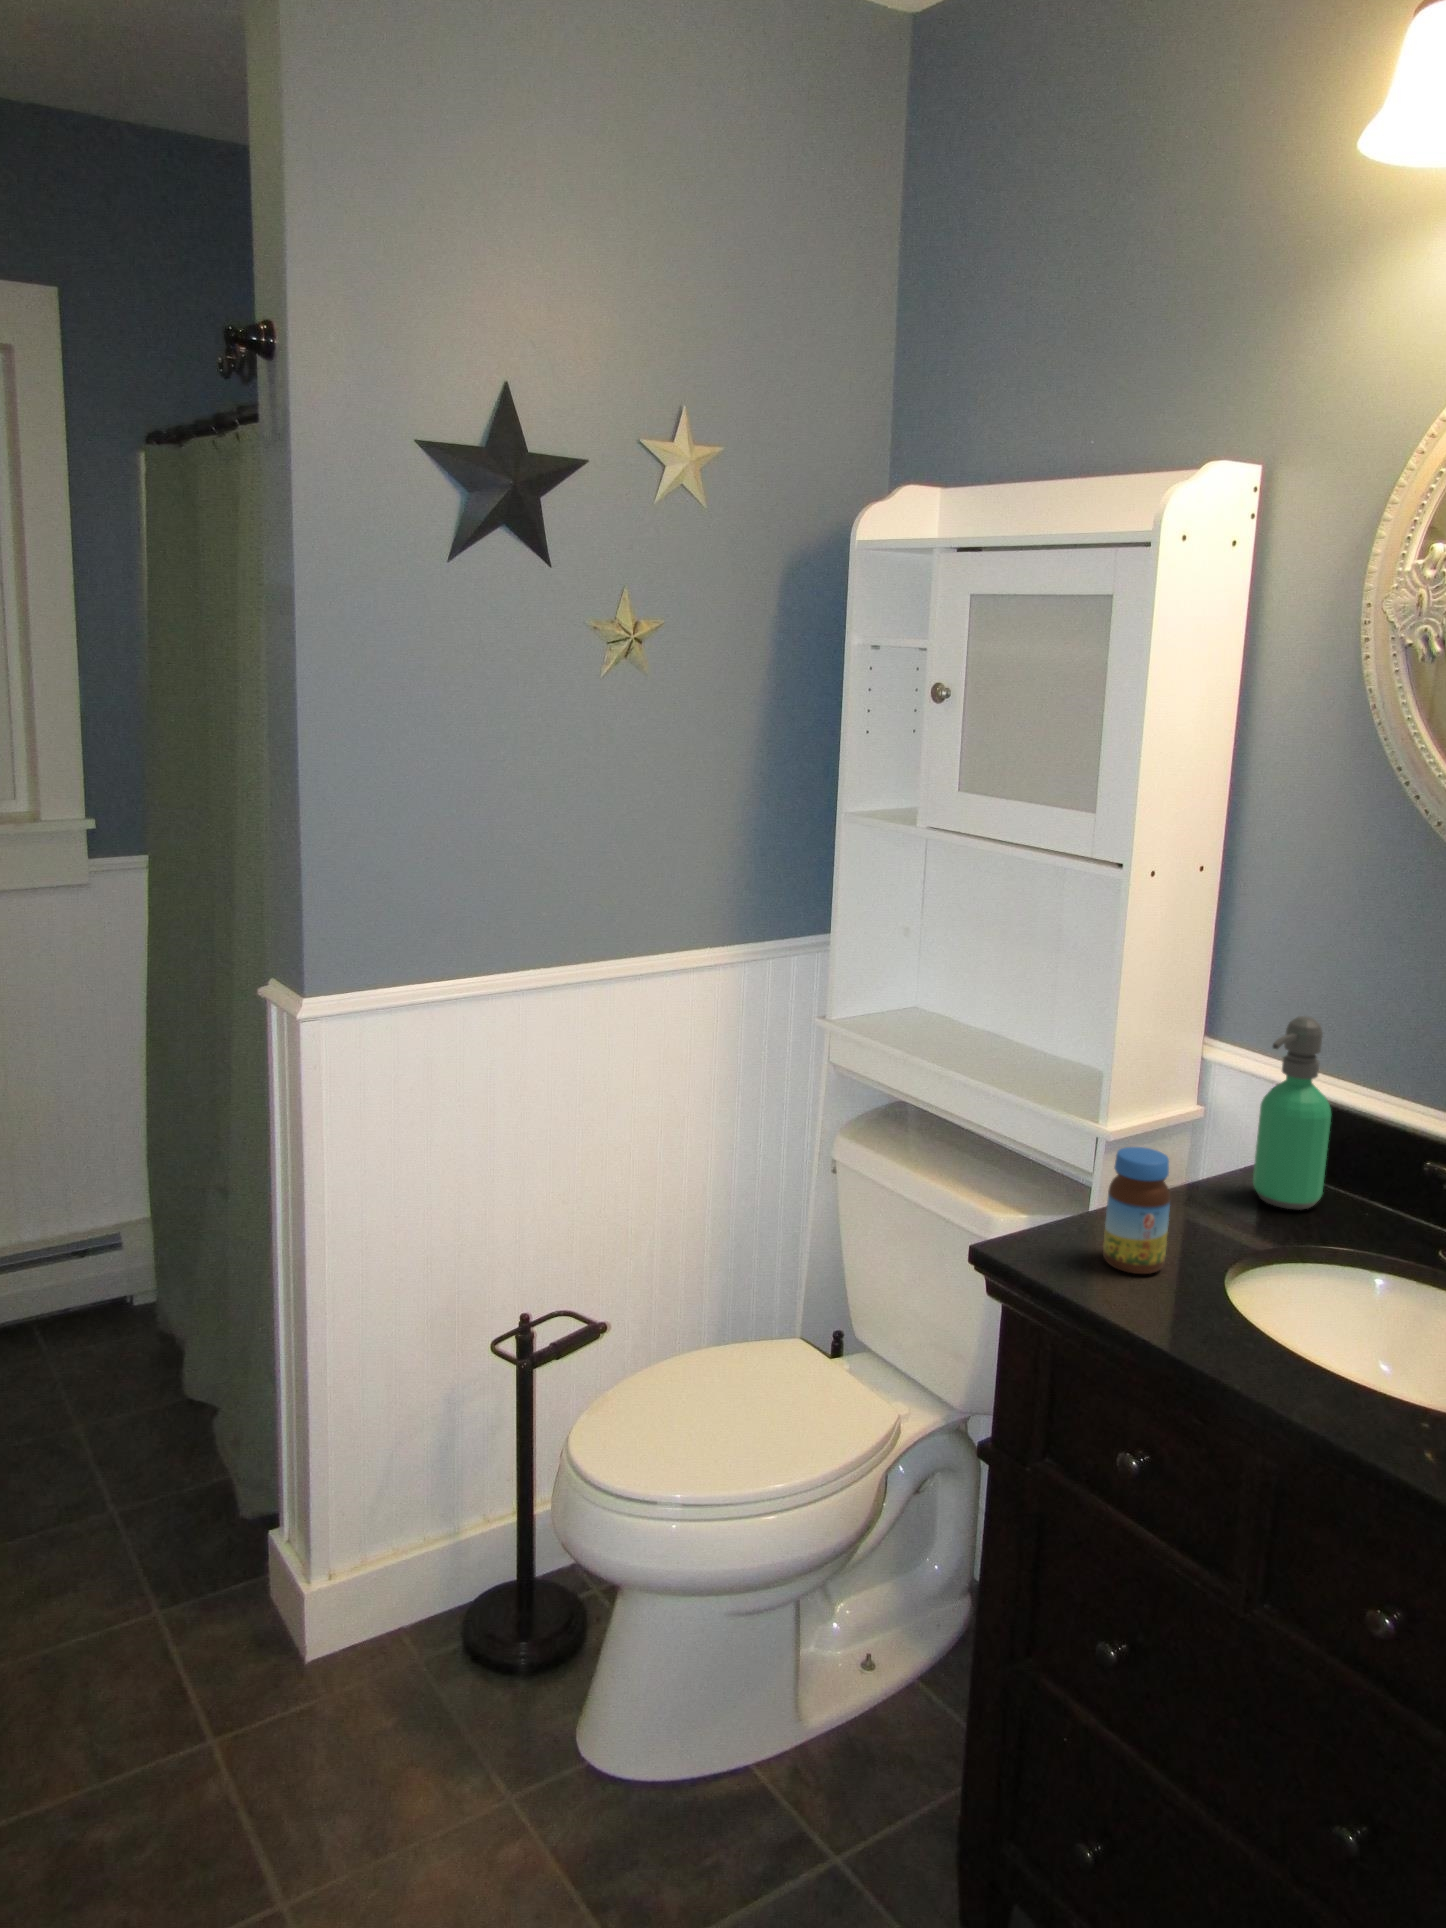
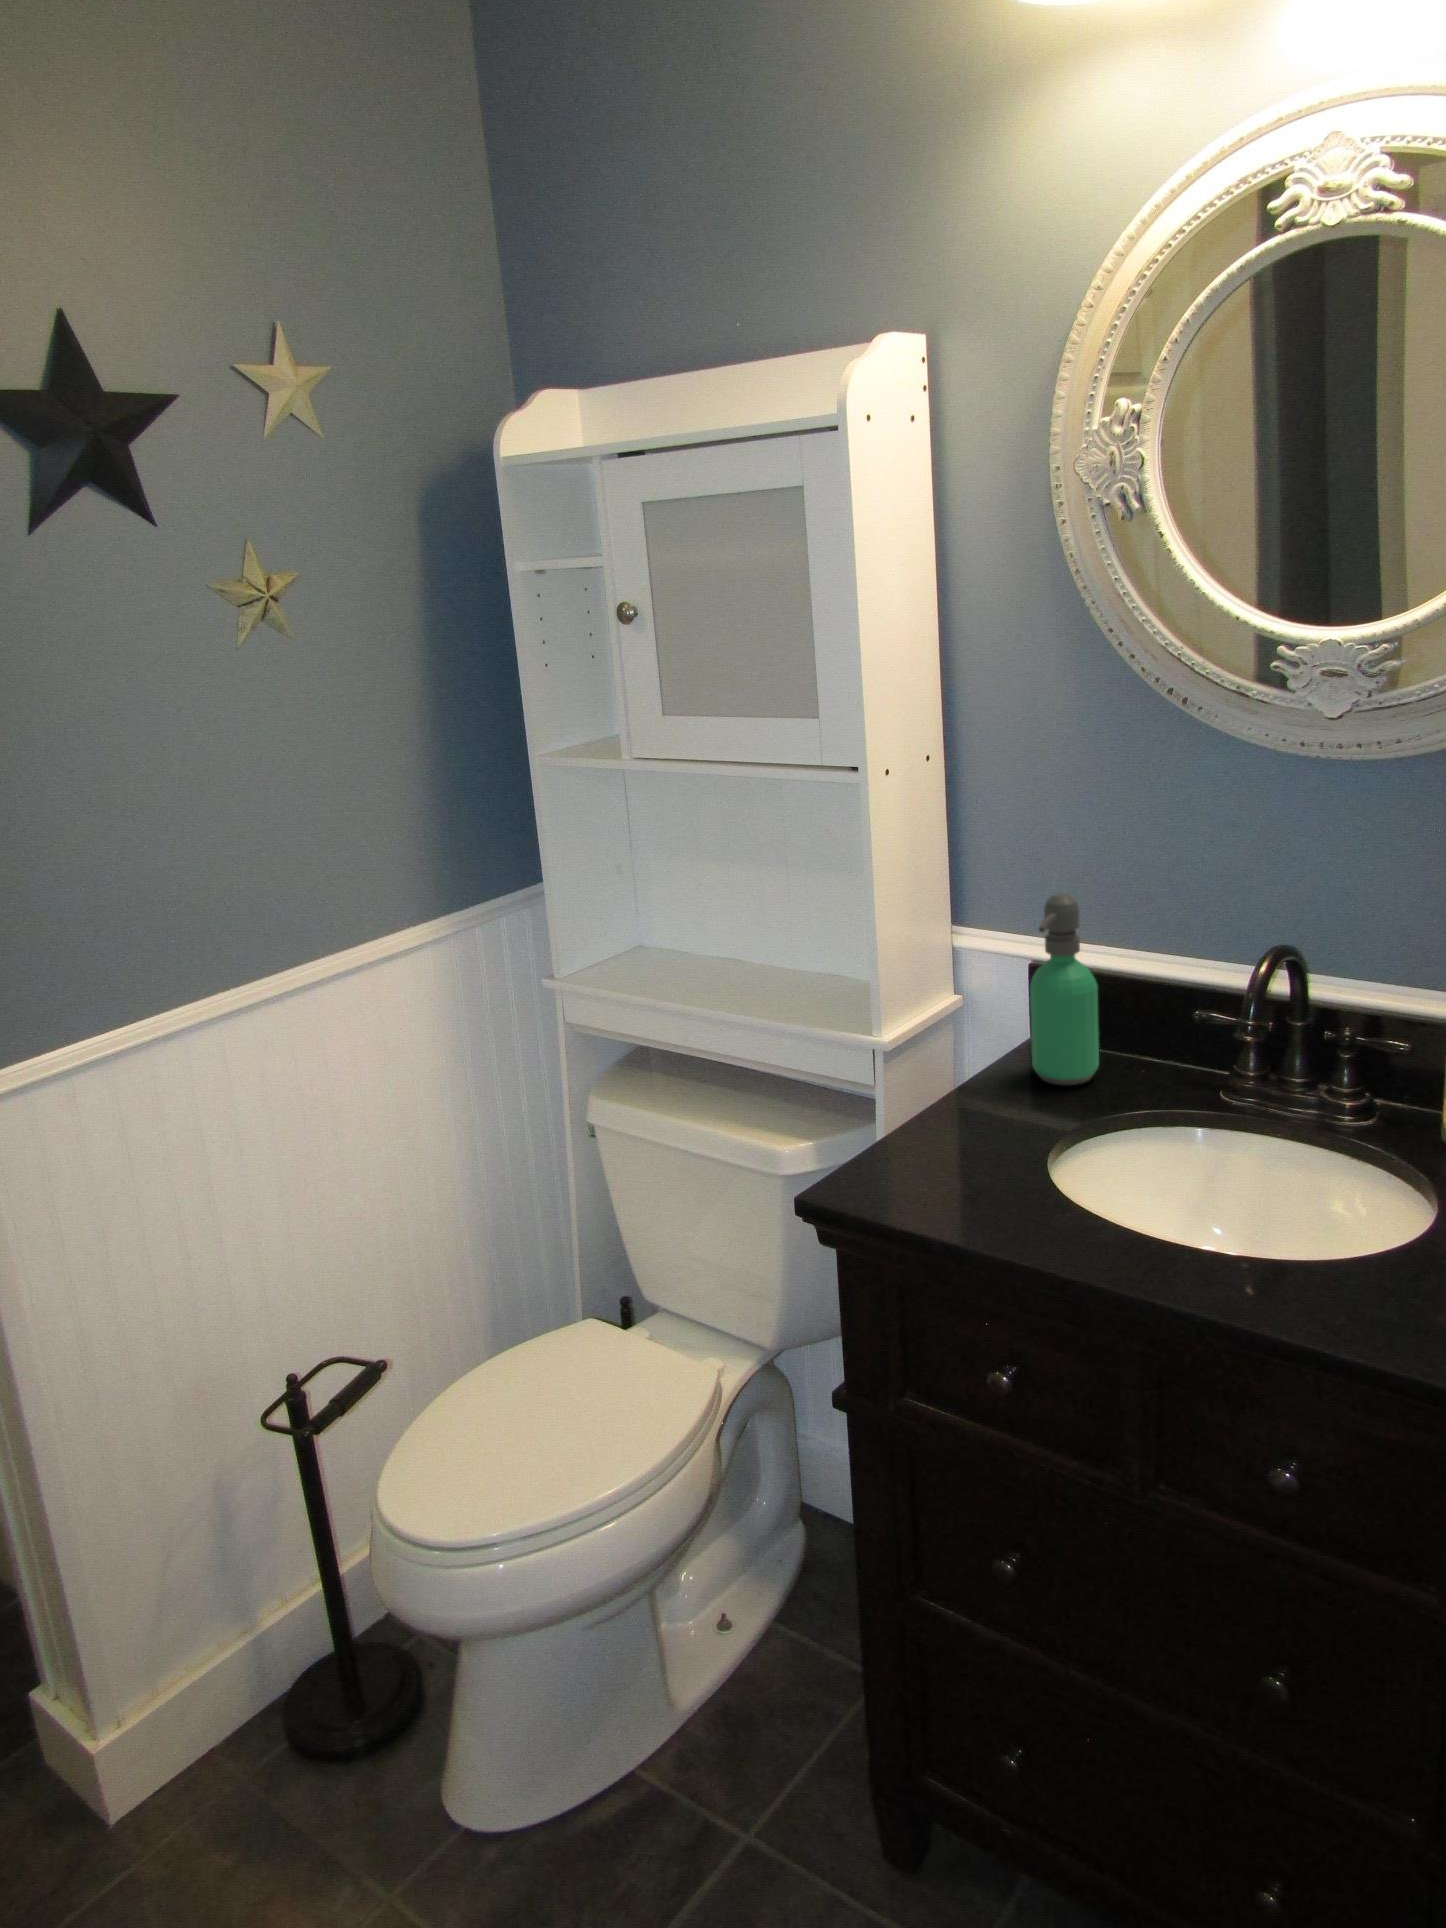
jar: present [1103,1147,1170,1274] -> none [924,1063,990,1194]

